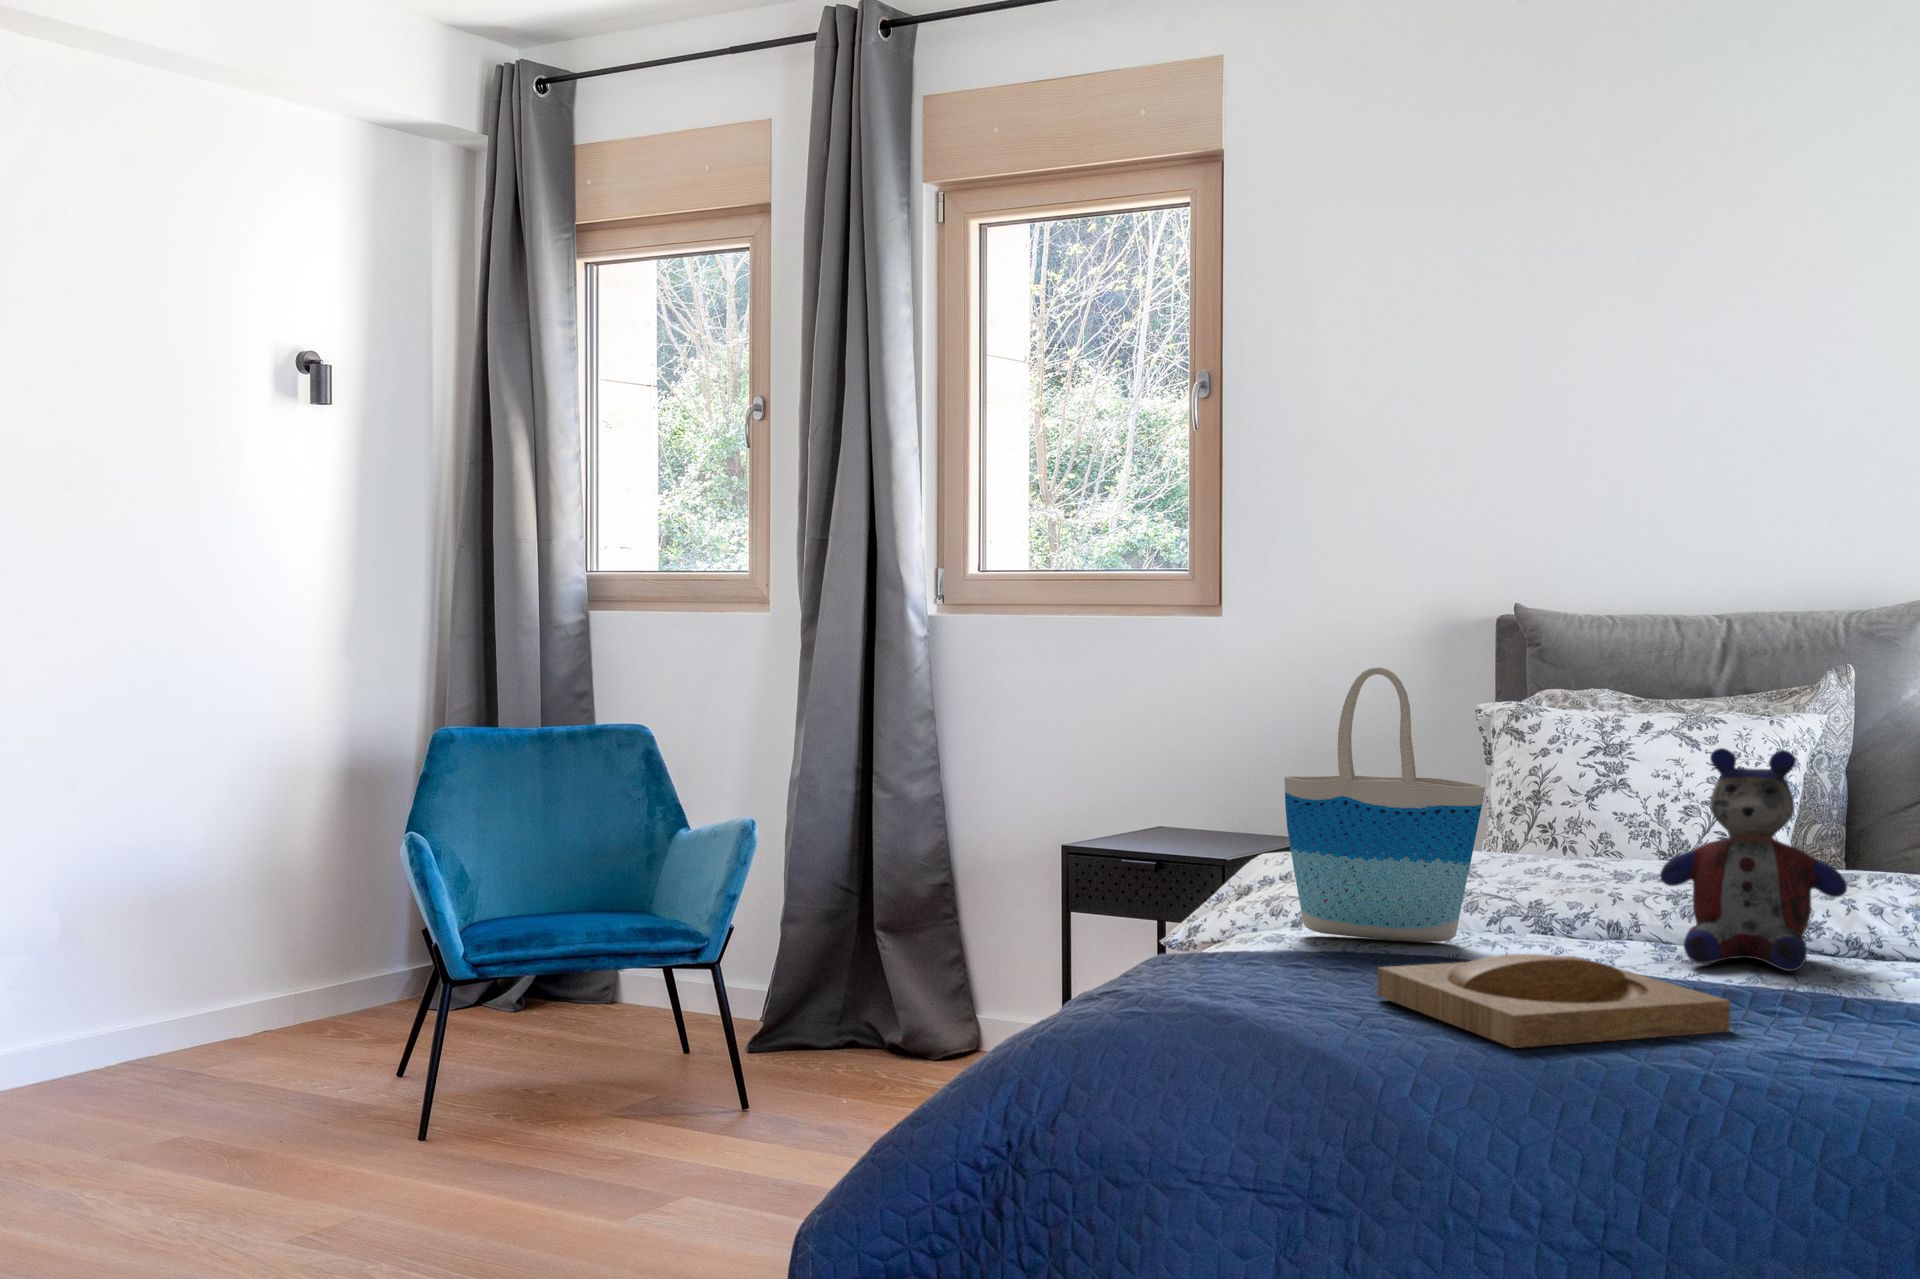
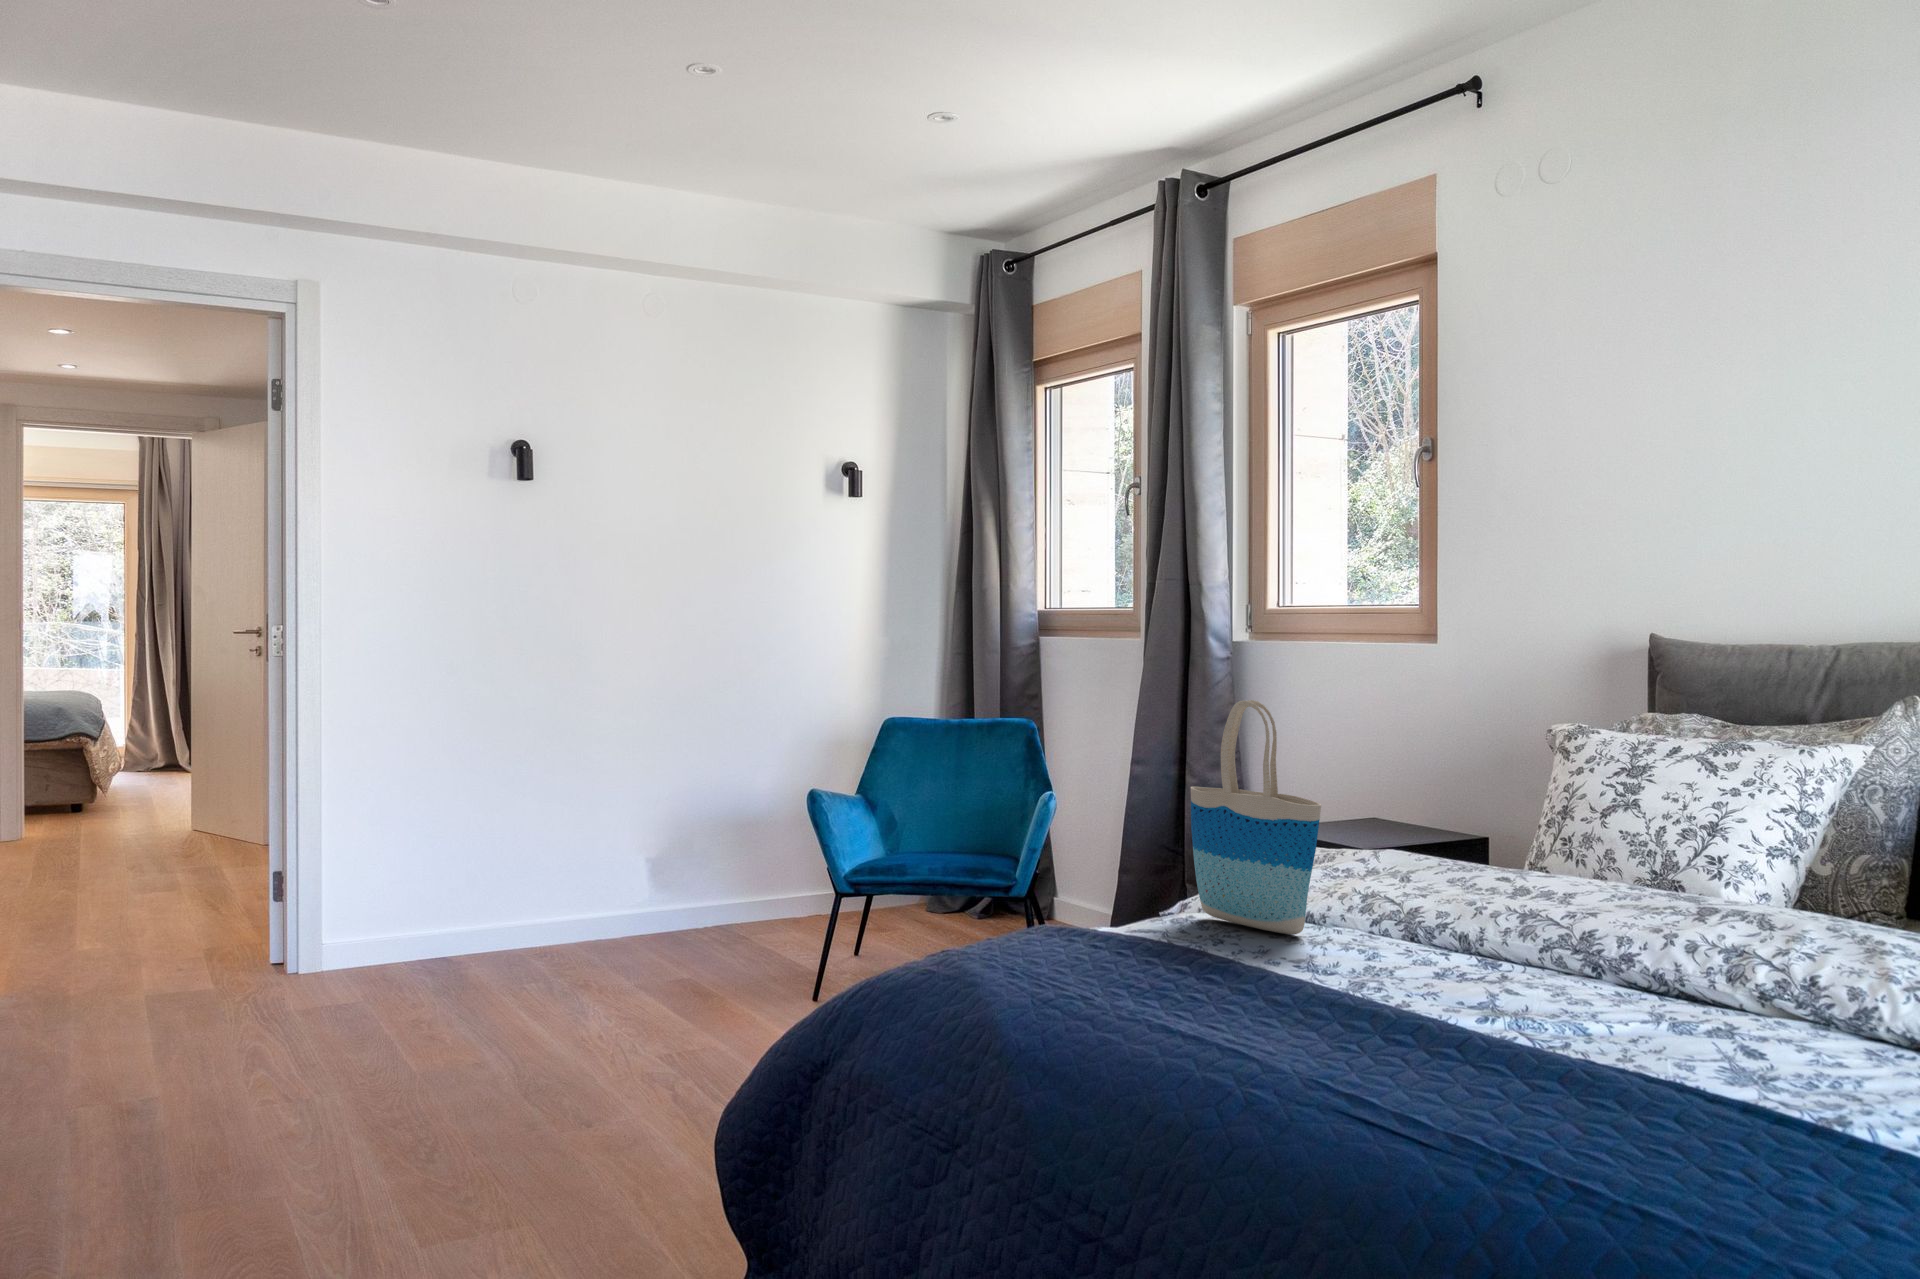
stuffed bear: present [1660,748,1847,971] -> none [1438,783,1612,997]
tray: present [1377,954,1730,1048] -> none [1075,951,1298,1043]

